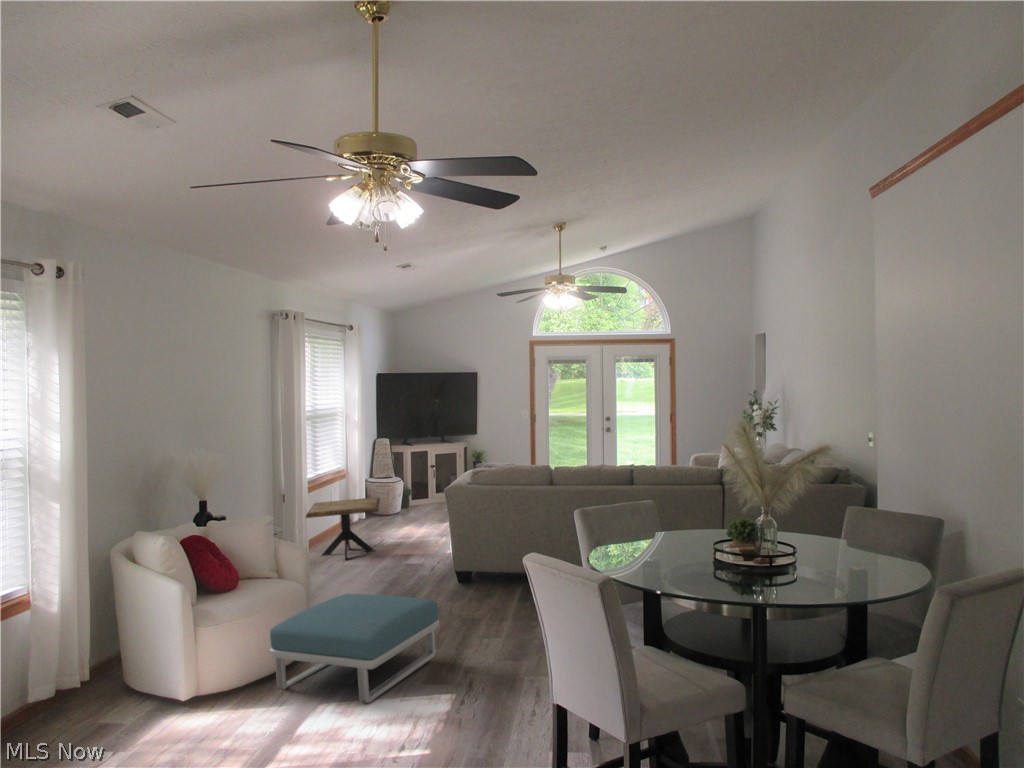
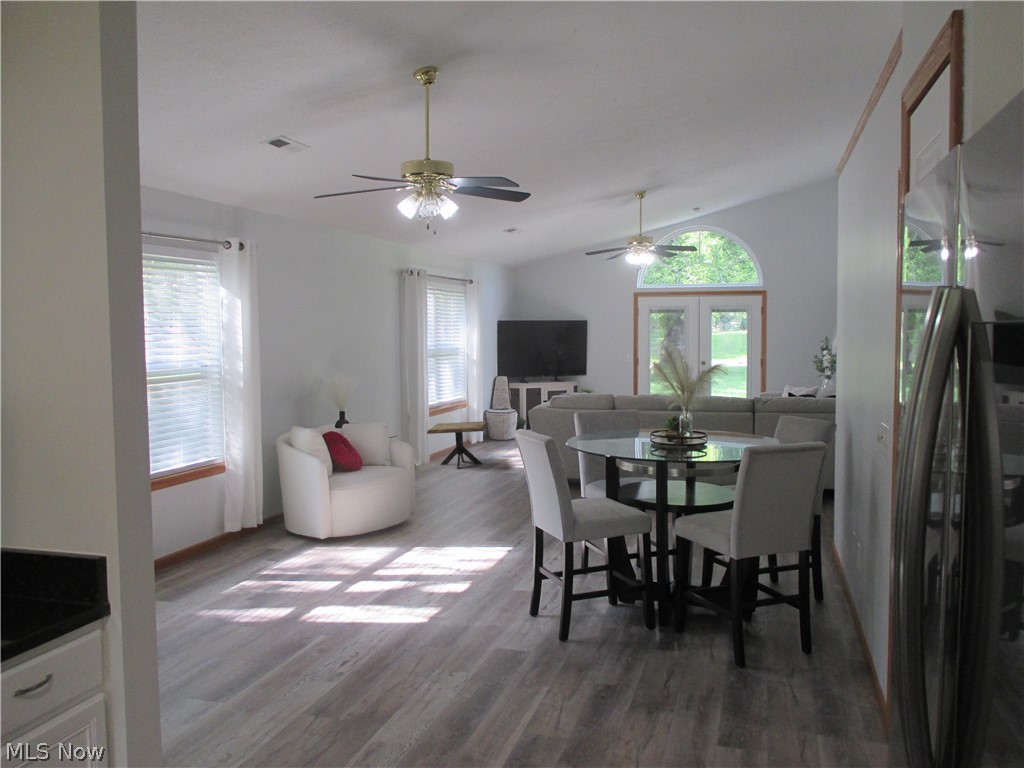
footstool: present [270,594,440,703] -> none [381,482,504,552]

